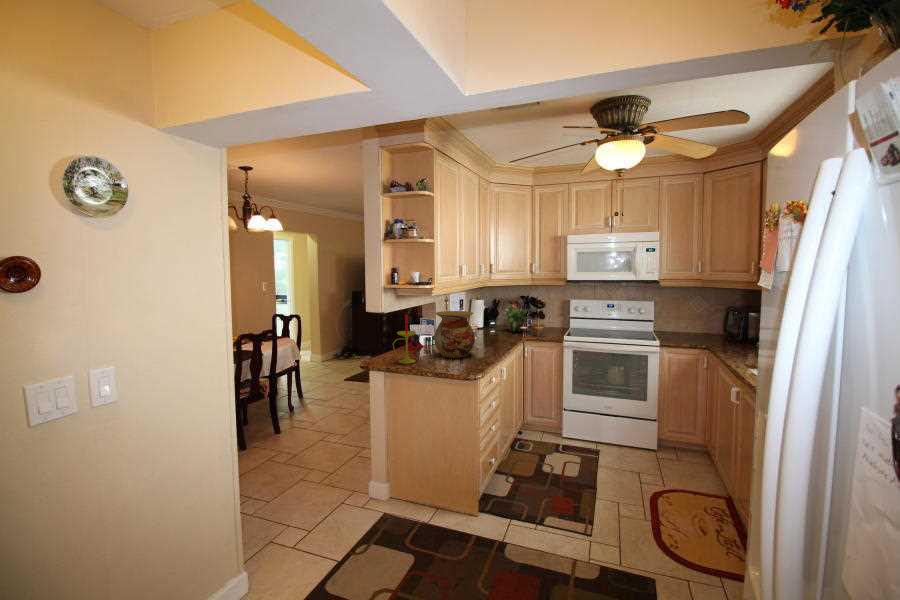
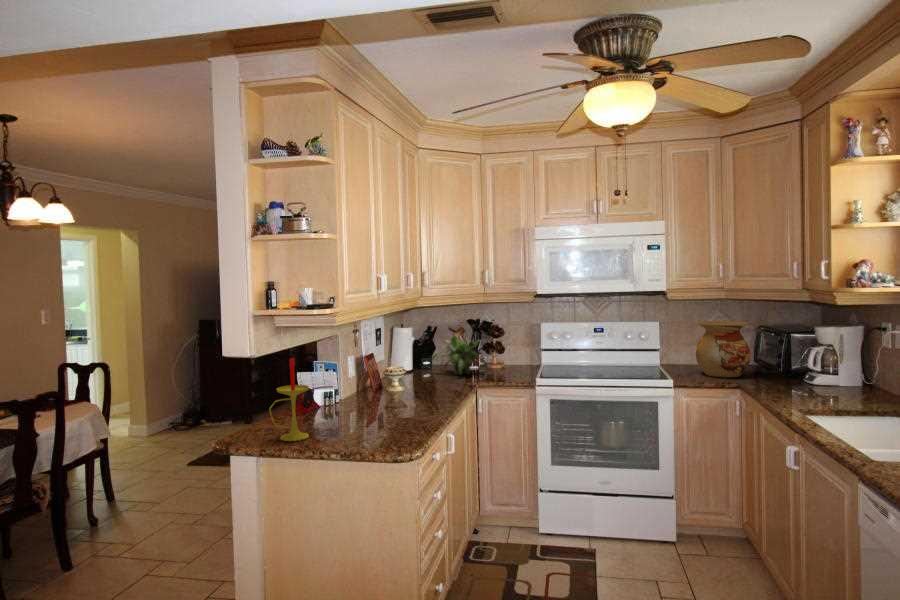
vase: present [434,311,475,358] -> present [696,321,751,377]

